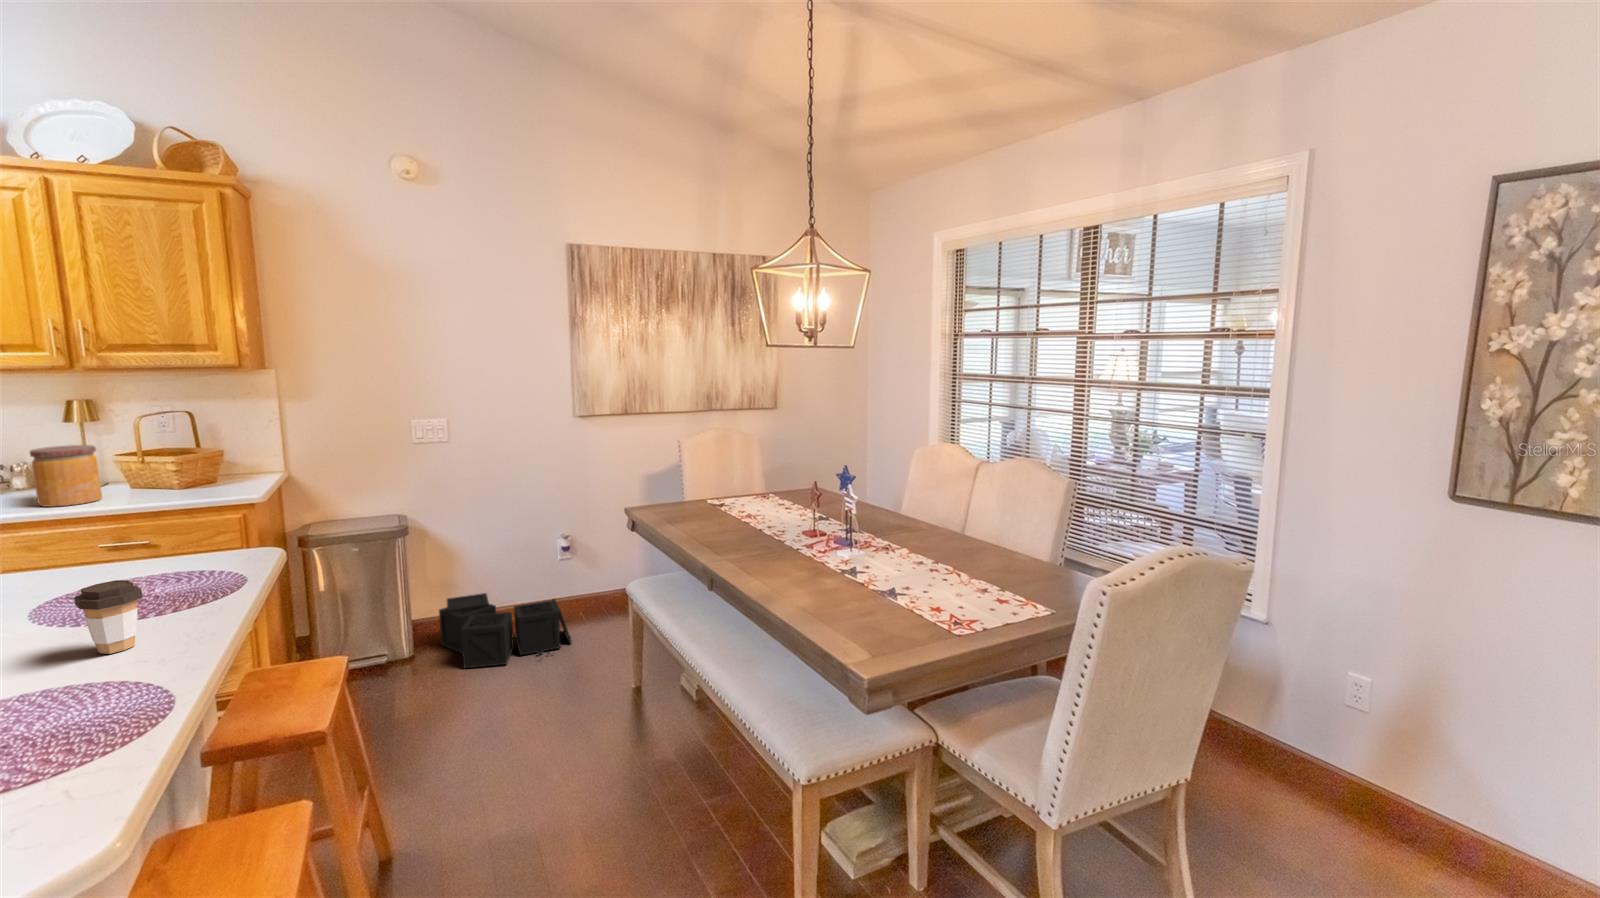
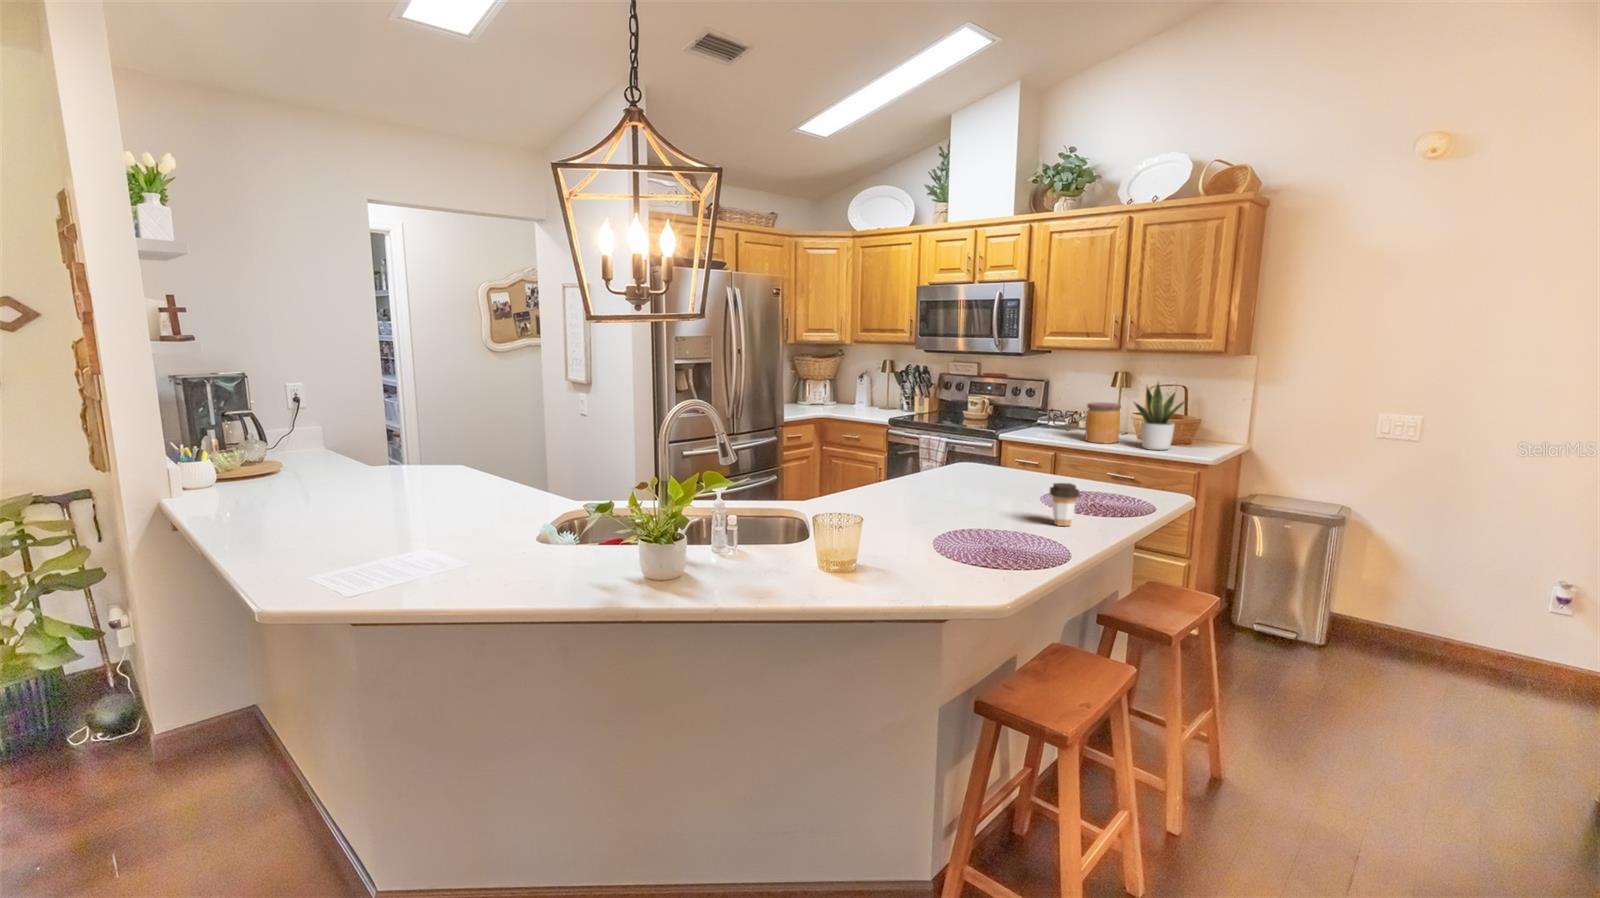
potted plant: none [116,405,209,499] -> present [1134,383,1185,450]
storage bin: present [439,593,572,668] -> none [1358,606,1530,716]

